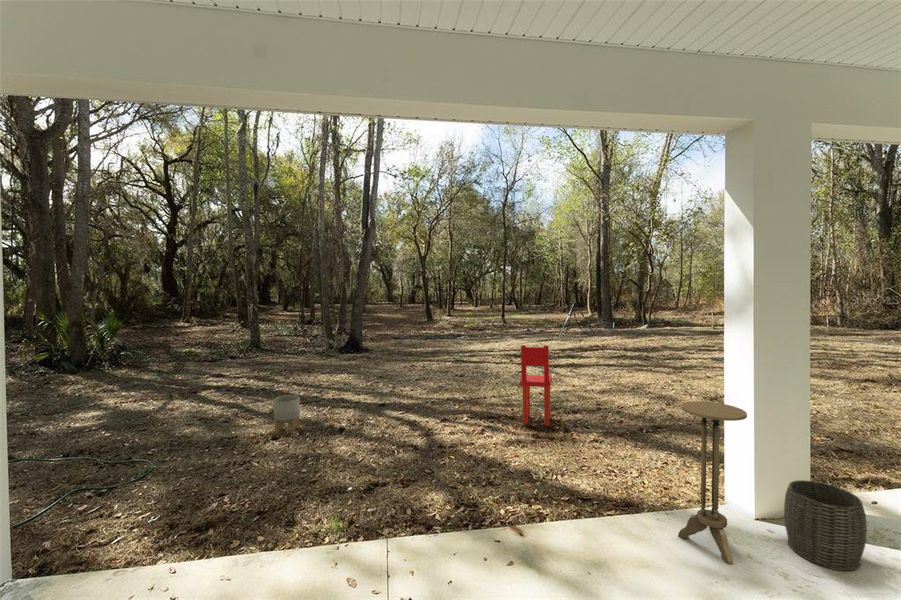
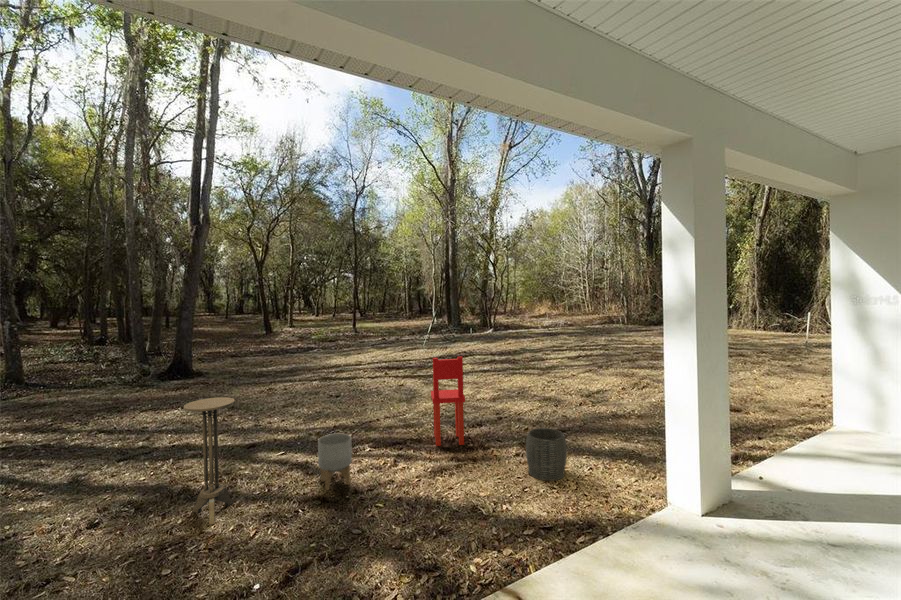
planter: present [273,395,300,435] -> present [318,433,352,490]
side table: present [678,401,747,564] -> present [184,397,235,525]
woven basket: present [784,480,867,571] -> present [526,428,567,481]

